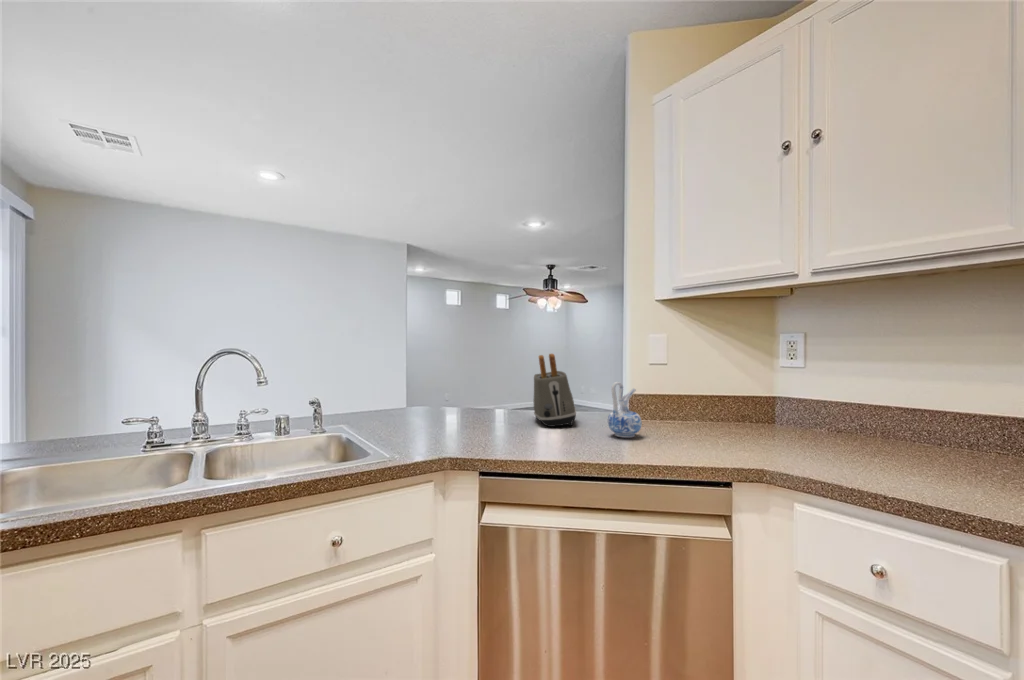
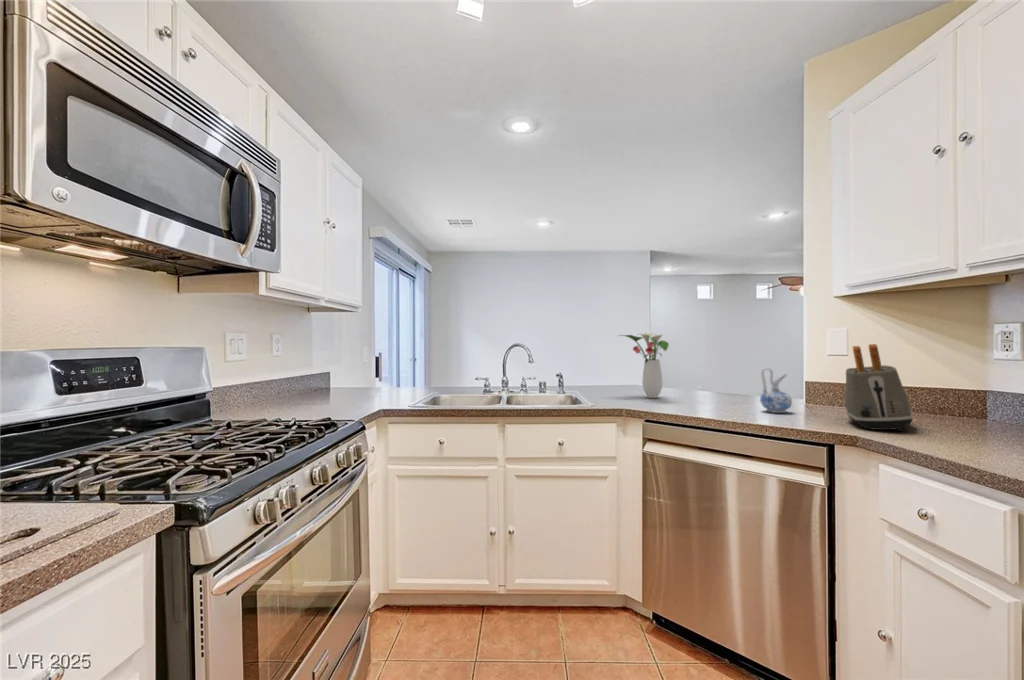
flower arrangement: none [412,335,492,427] -> present [624,333,669,398]
toaster: present [533,354,576,427] -> present [845,344,913,432]

